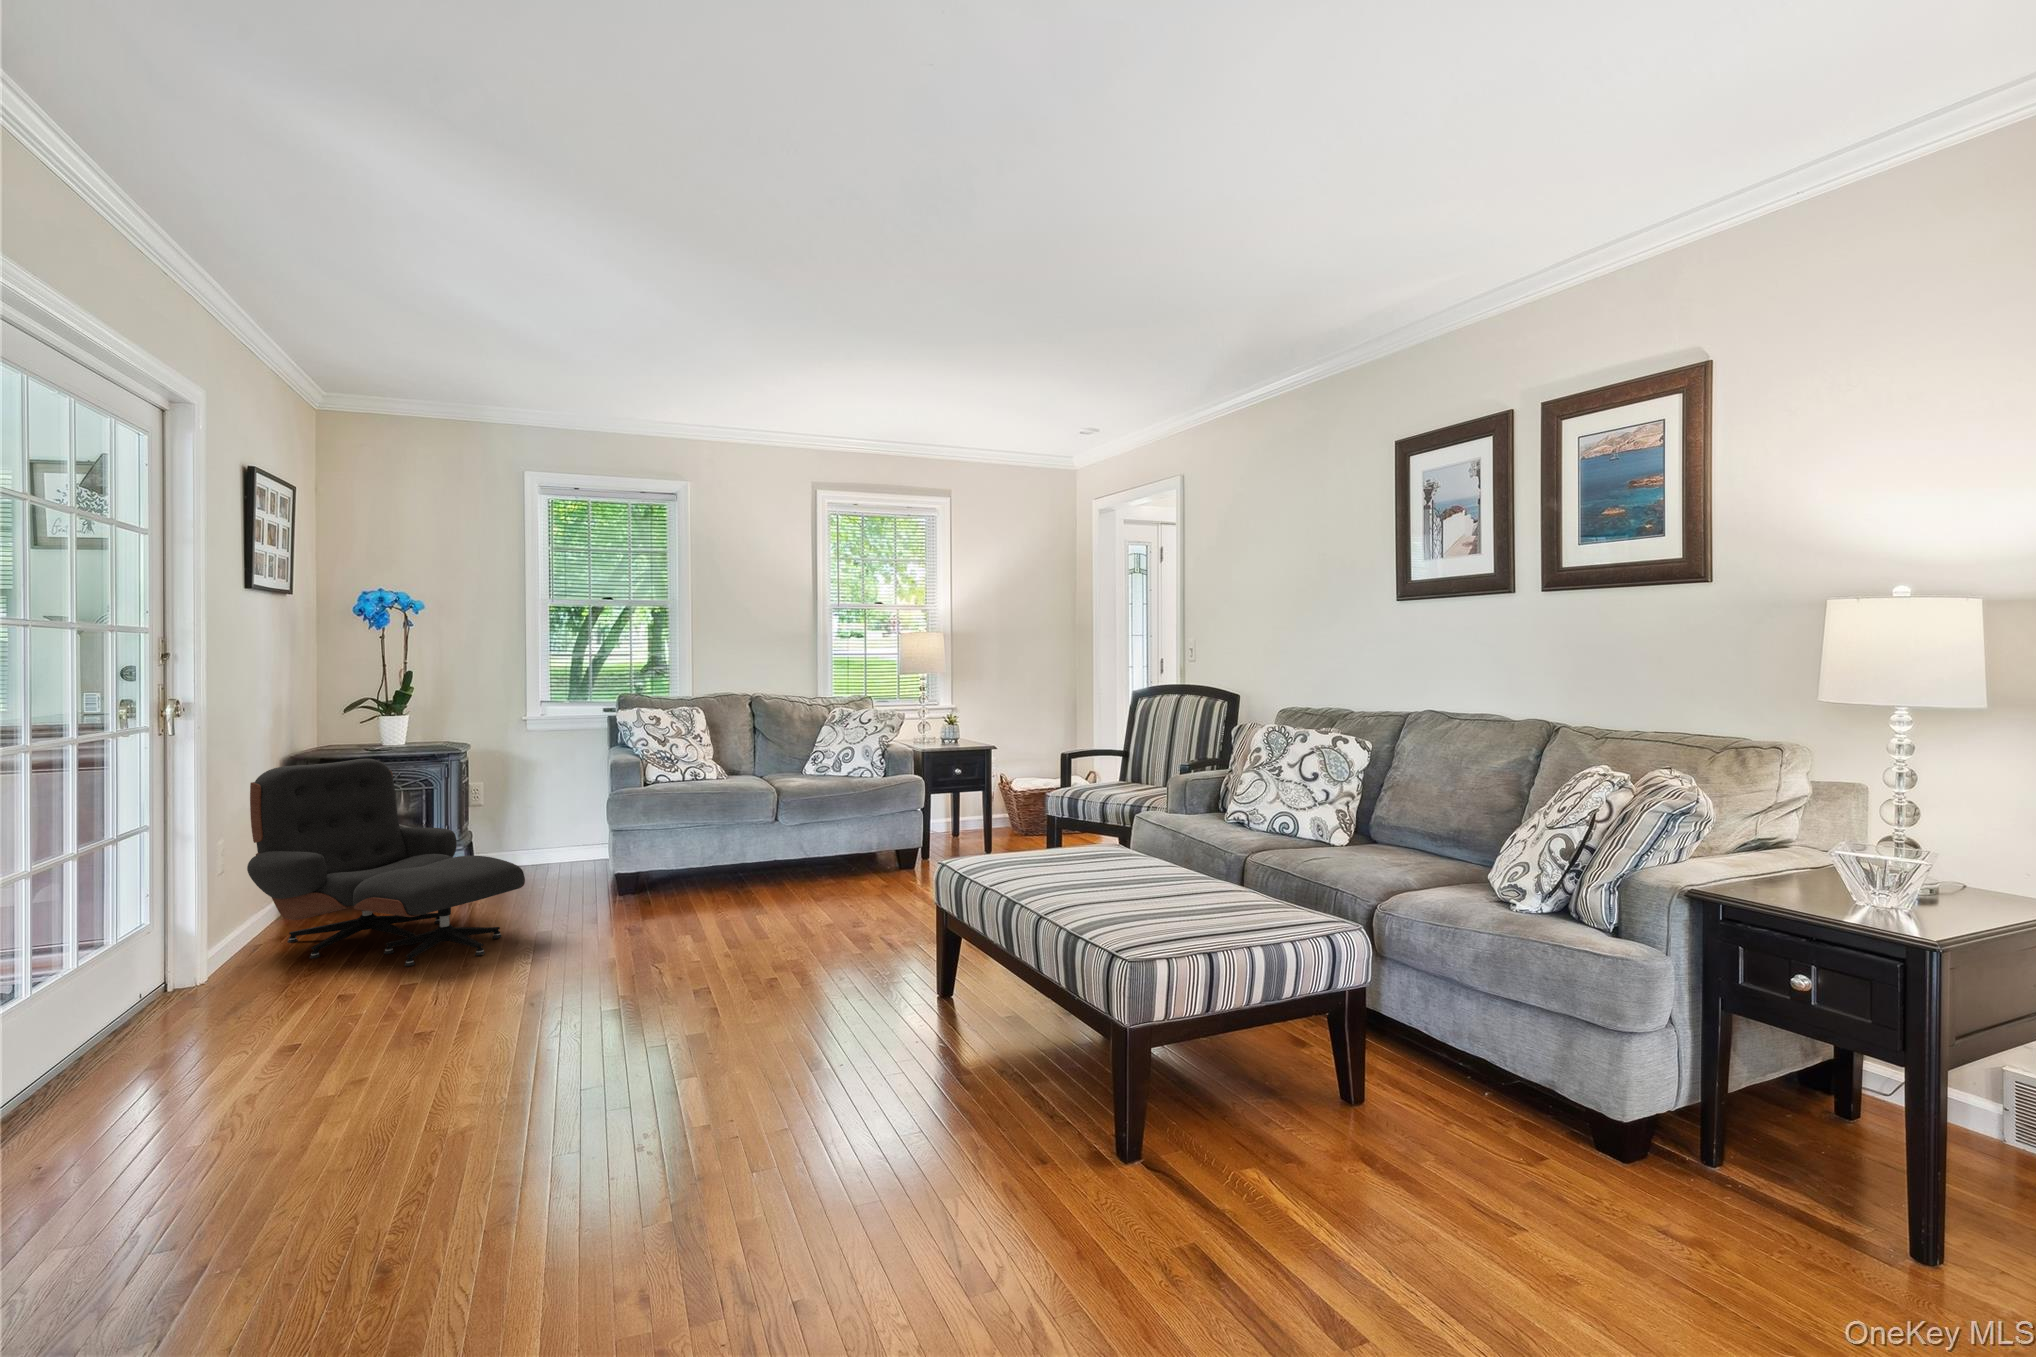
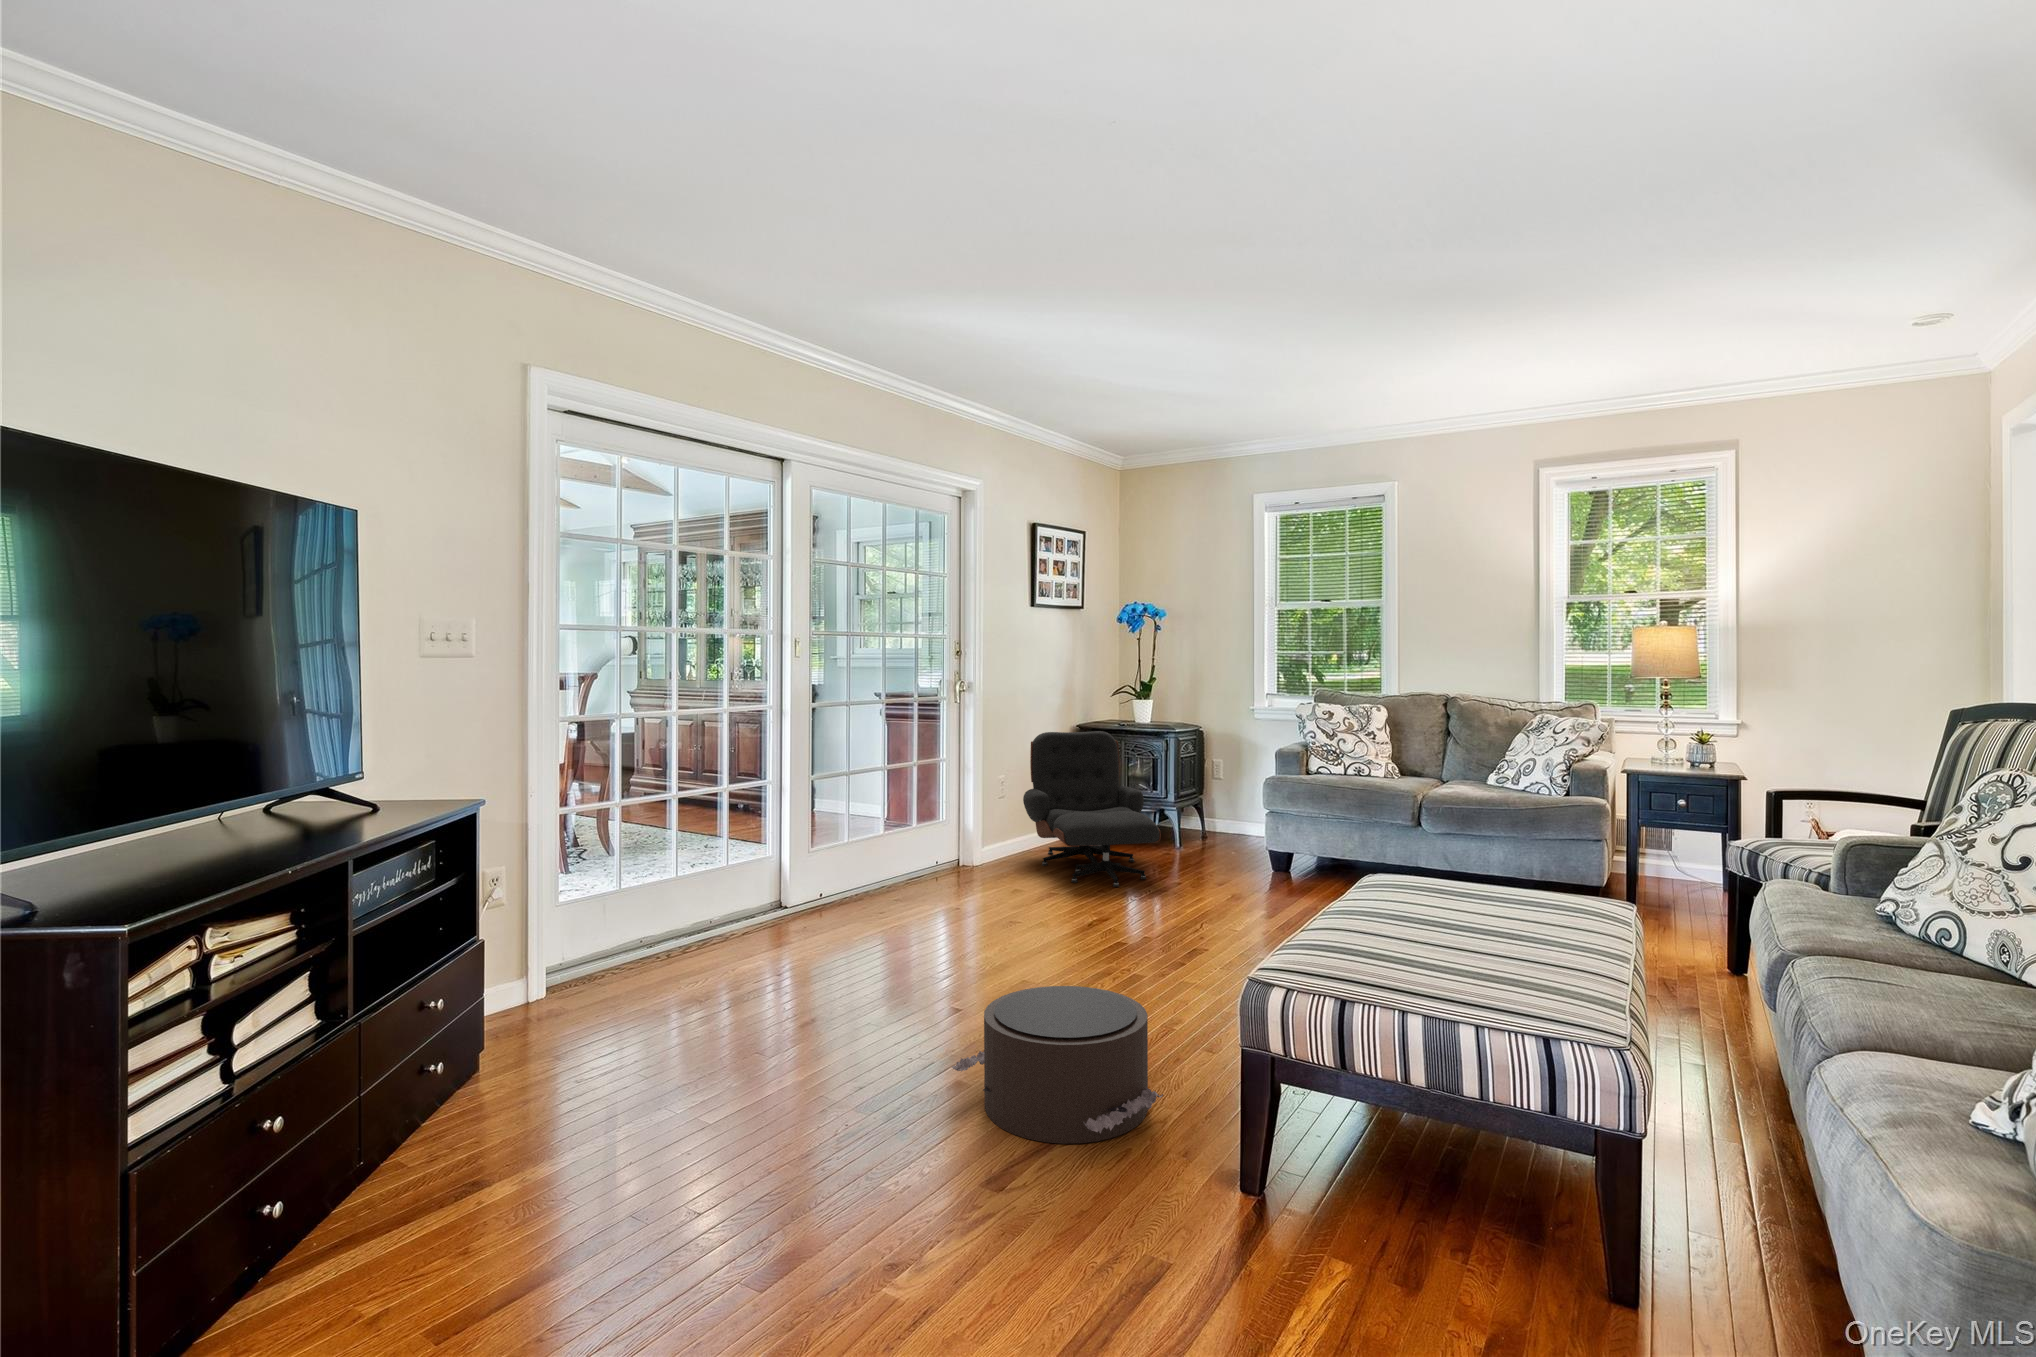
pouf: none [780,1039,1040,1249] -> present [952,986,1163,1144]

